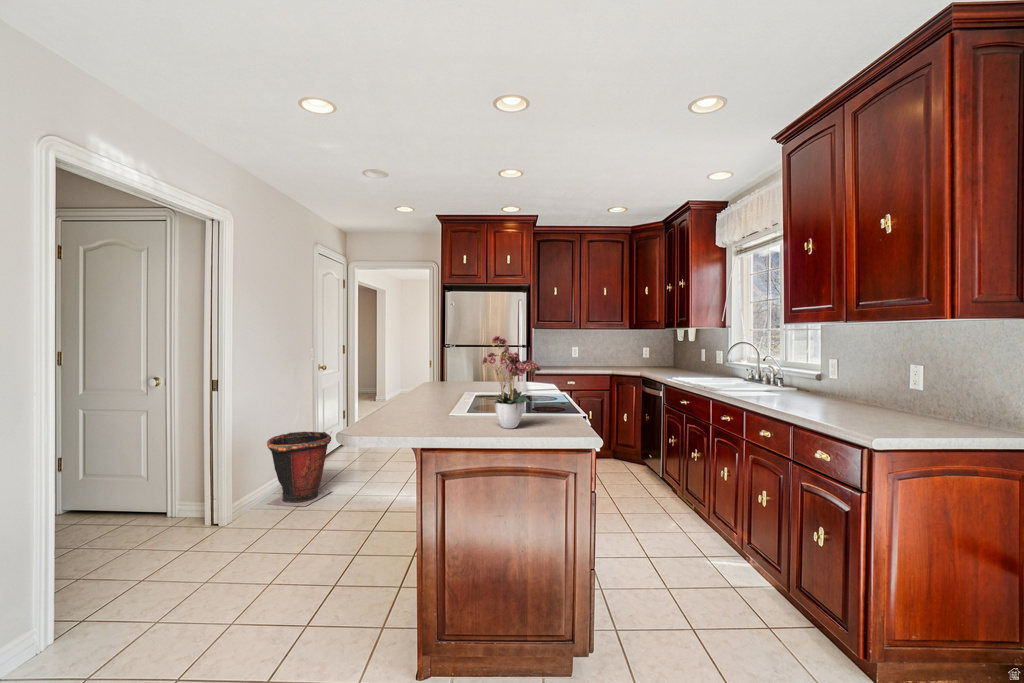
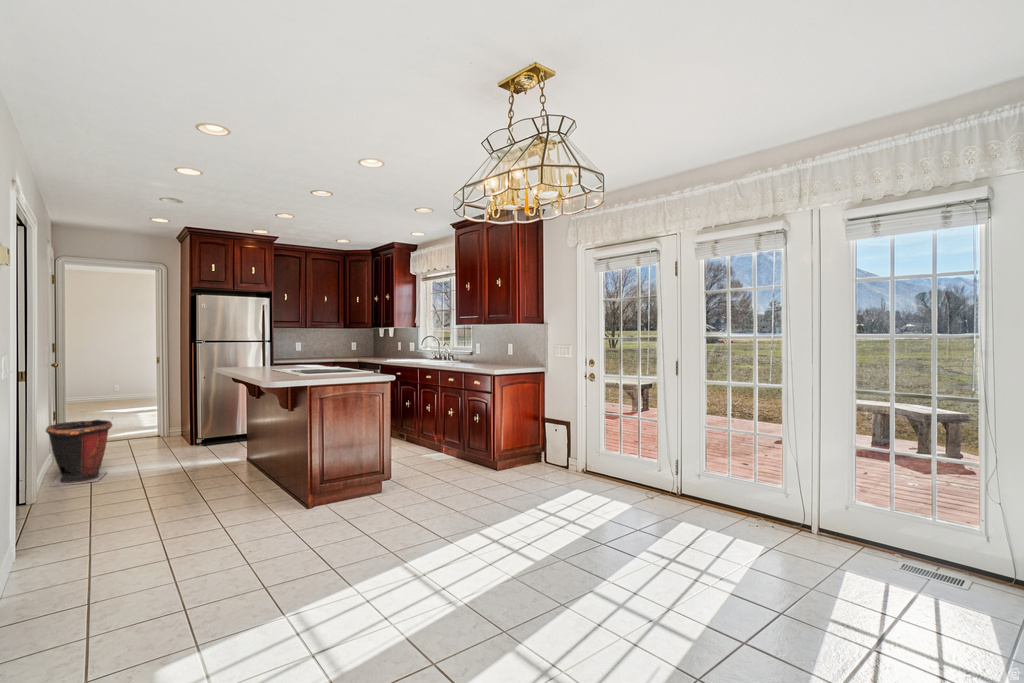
flower arrangement: present [482,336,541,429] -> none [336,327,368,375]

